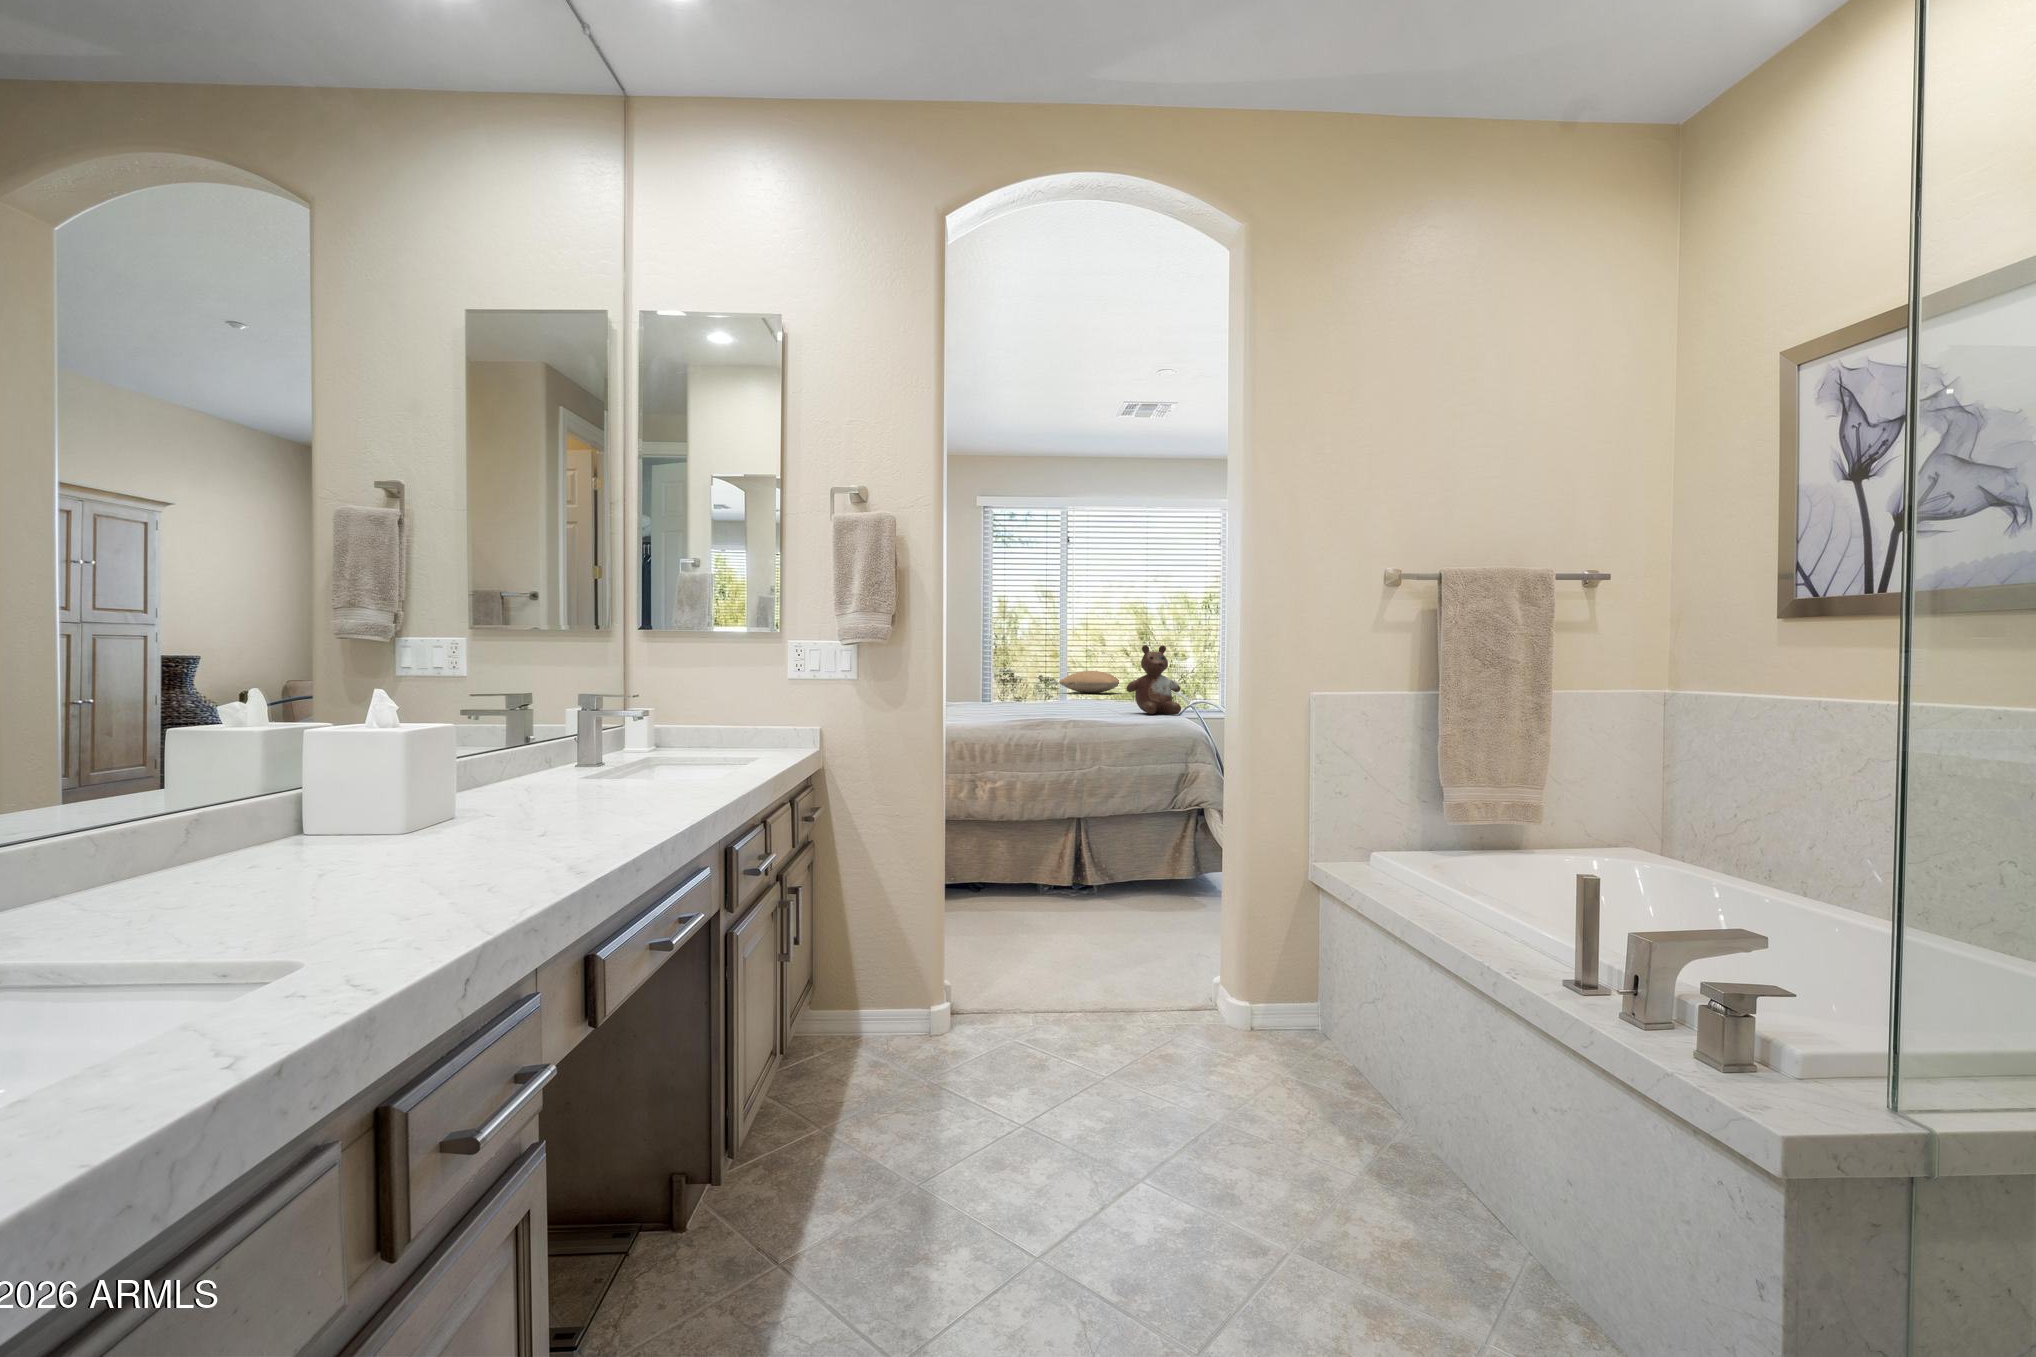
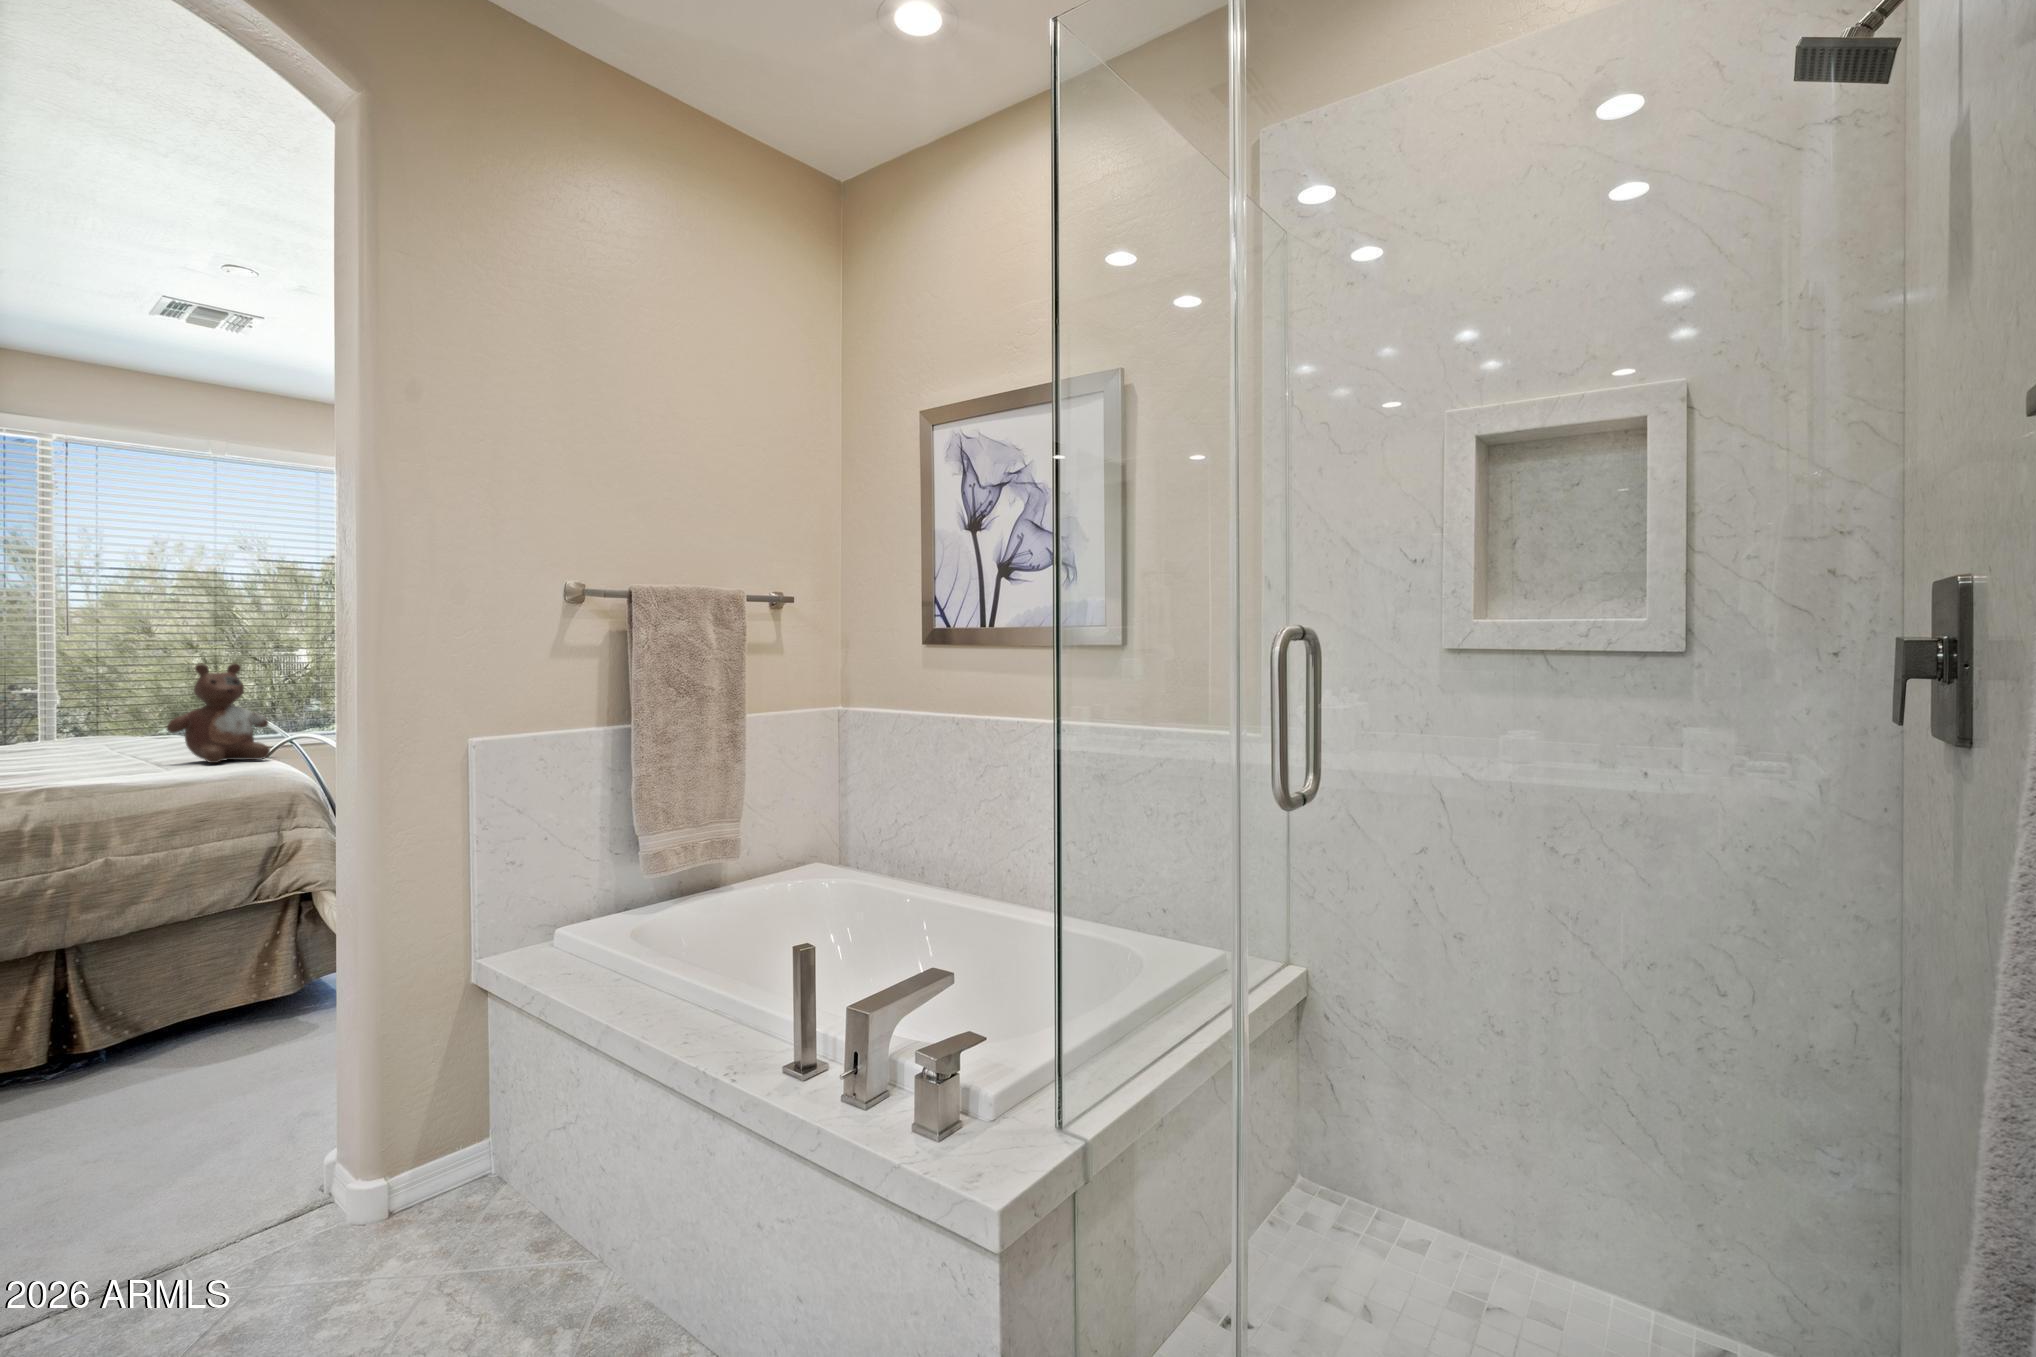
pillow: present [1059,671,1119,693] -> none [39,694,179,728]

